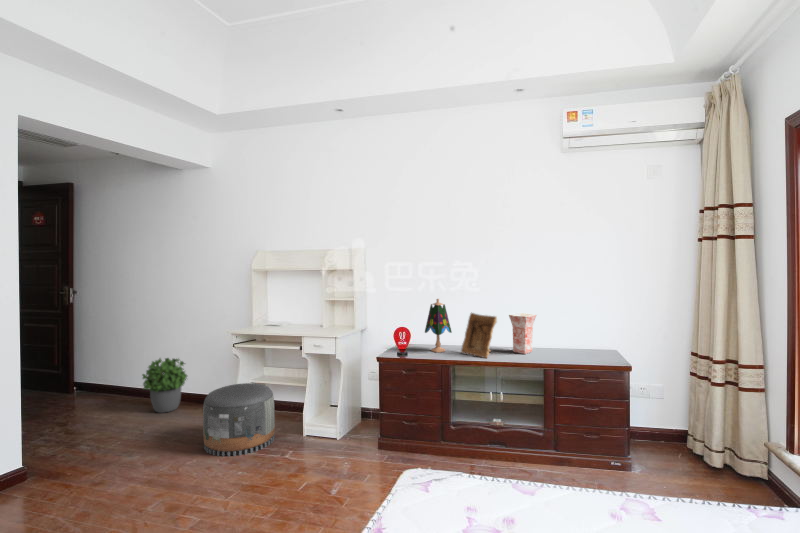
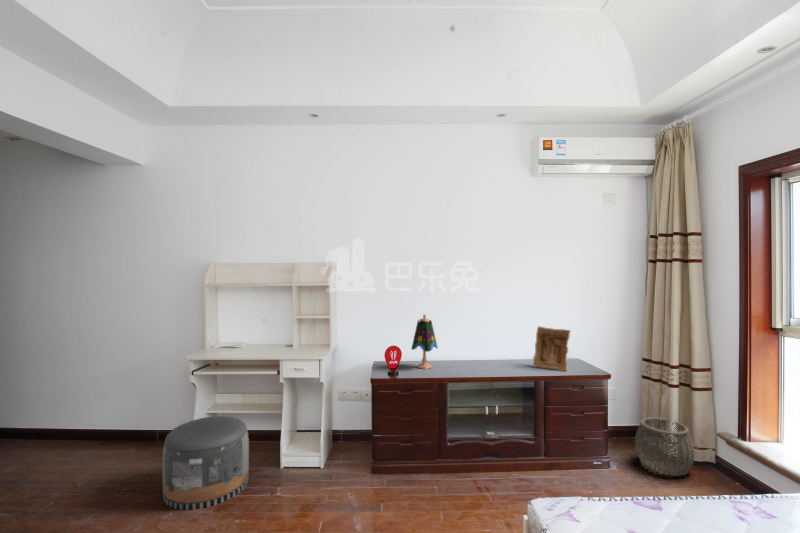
picture frame: present [461,313,497,358] -> present [533,326,571,371]
vase: present [509,313,536,354] -> none [493,326,517,366]
potted plant: present [143,358,187,413] -> none [57,389,118,459]
woven basket: none [666,419,736,487] -> present [635,417,694,476]

